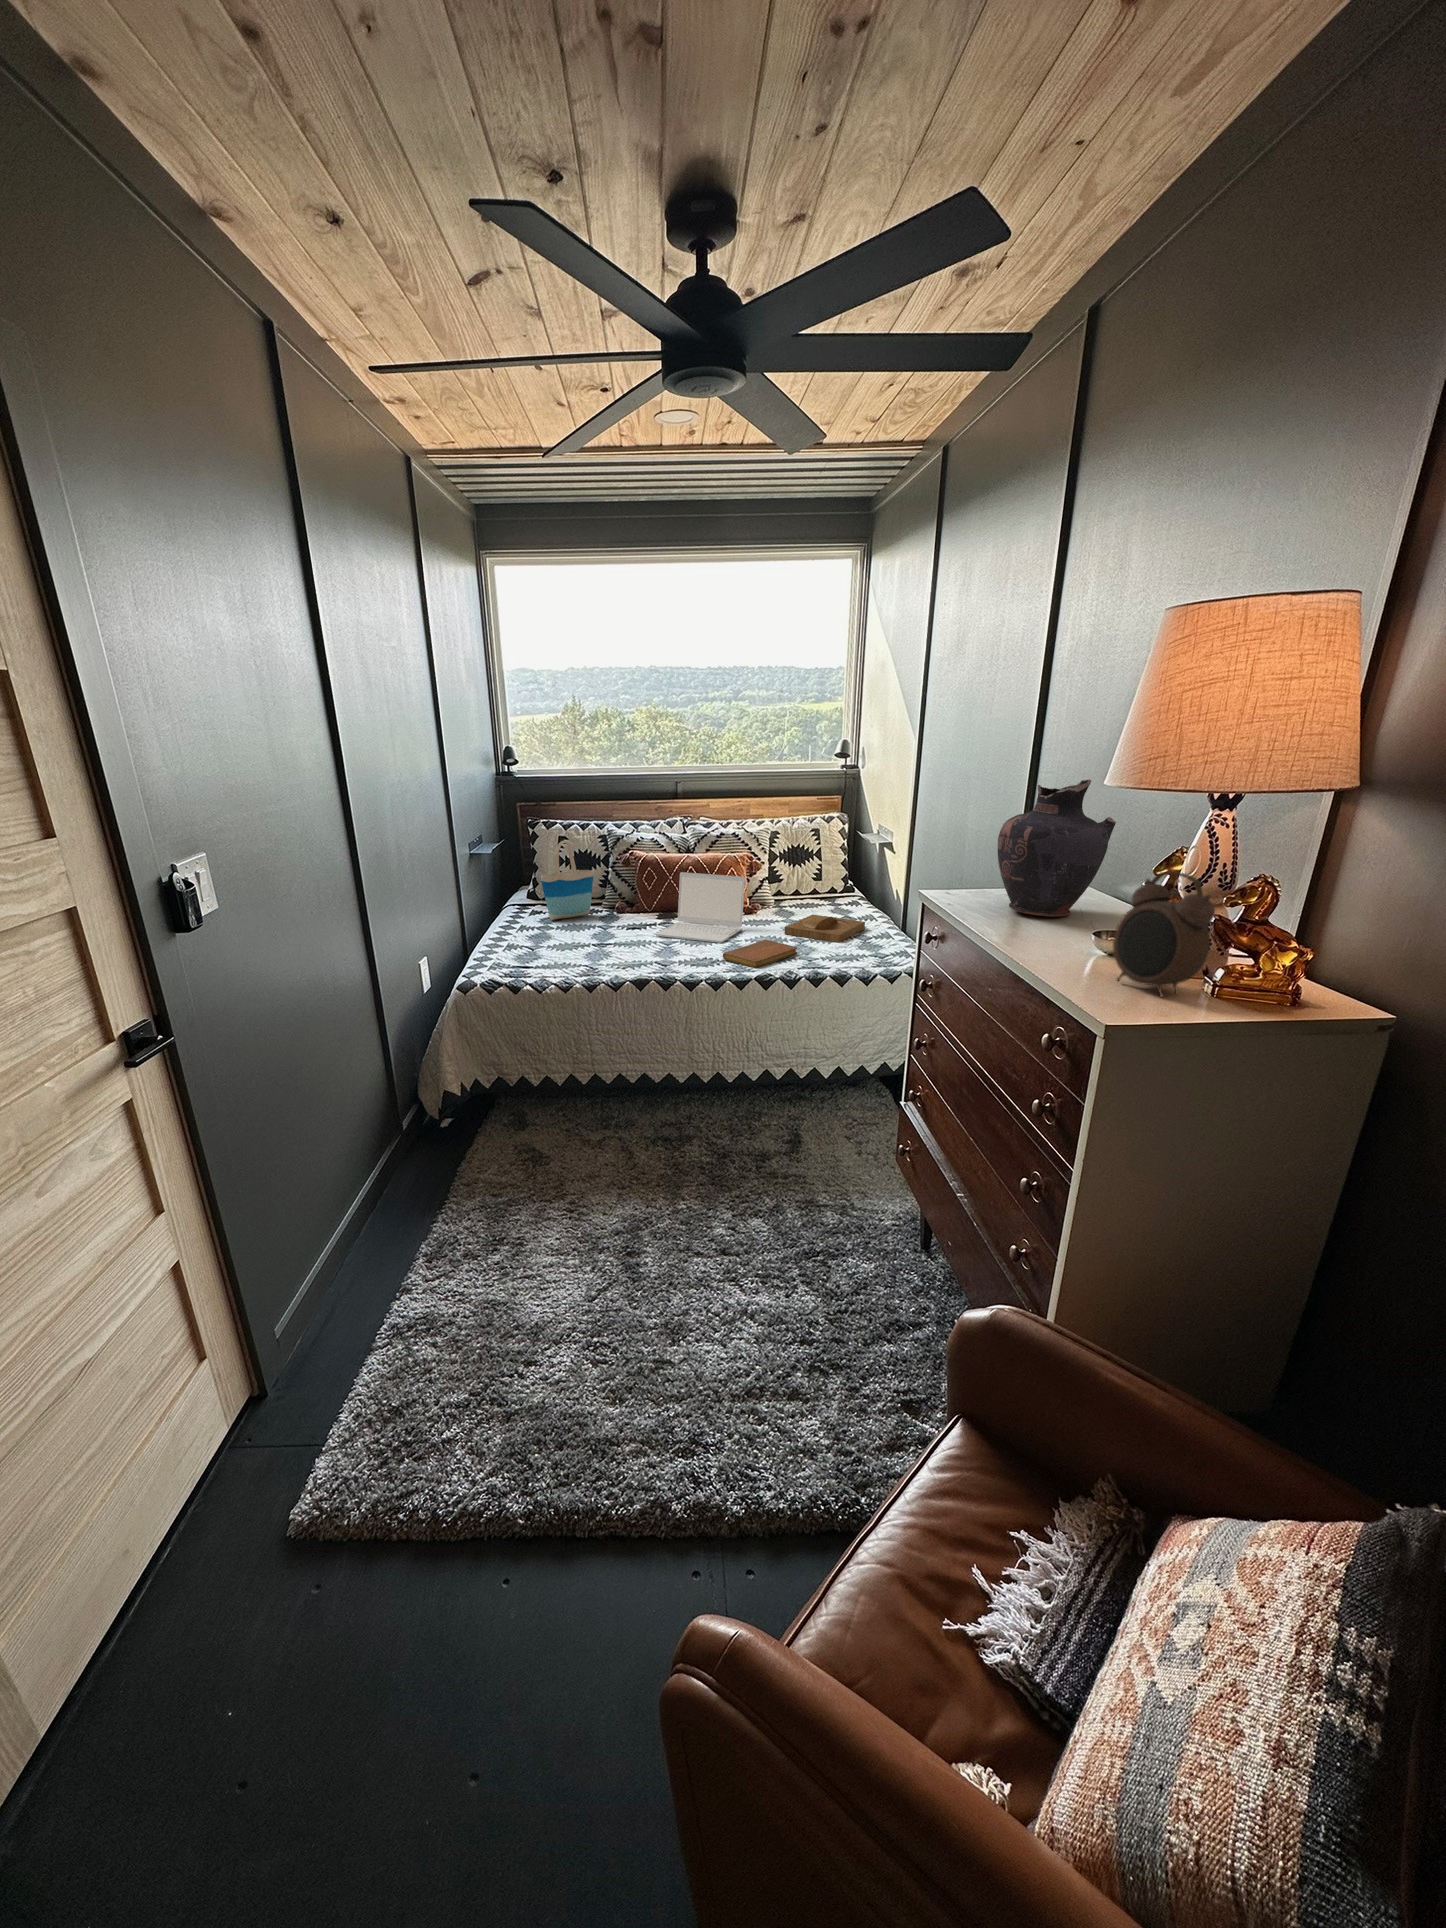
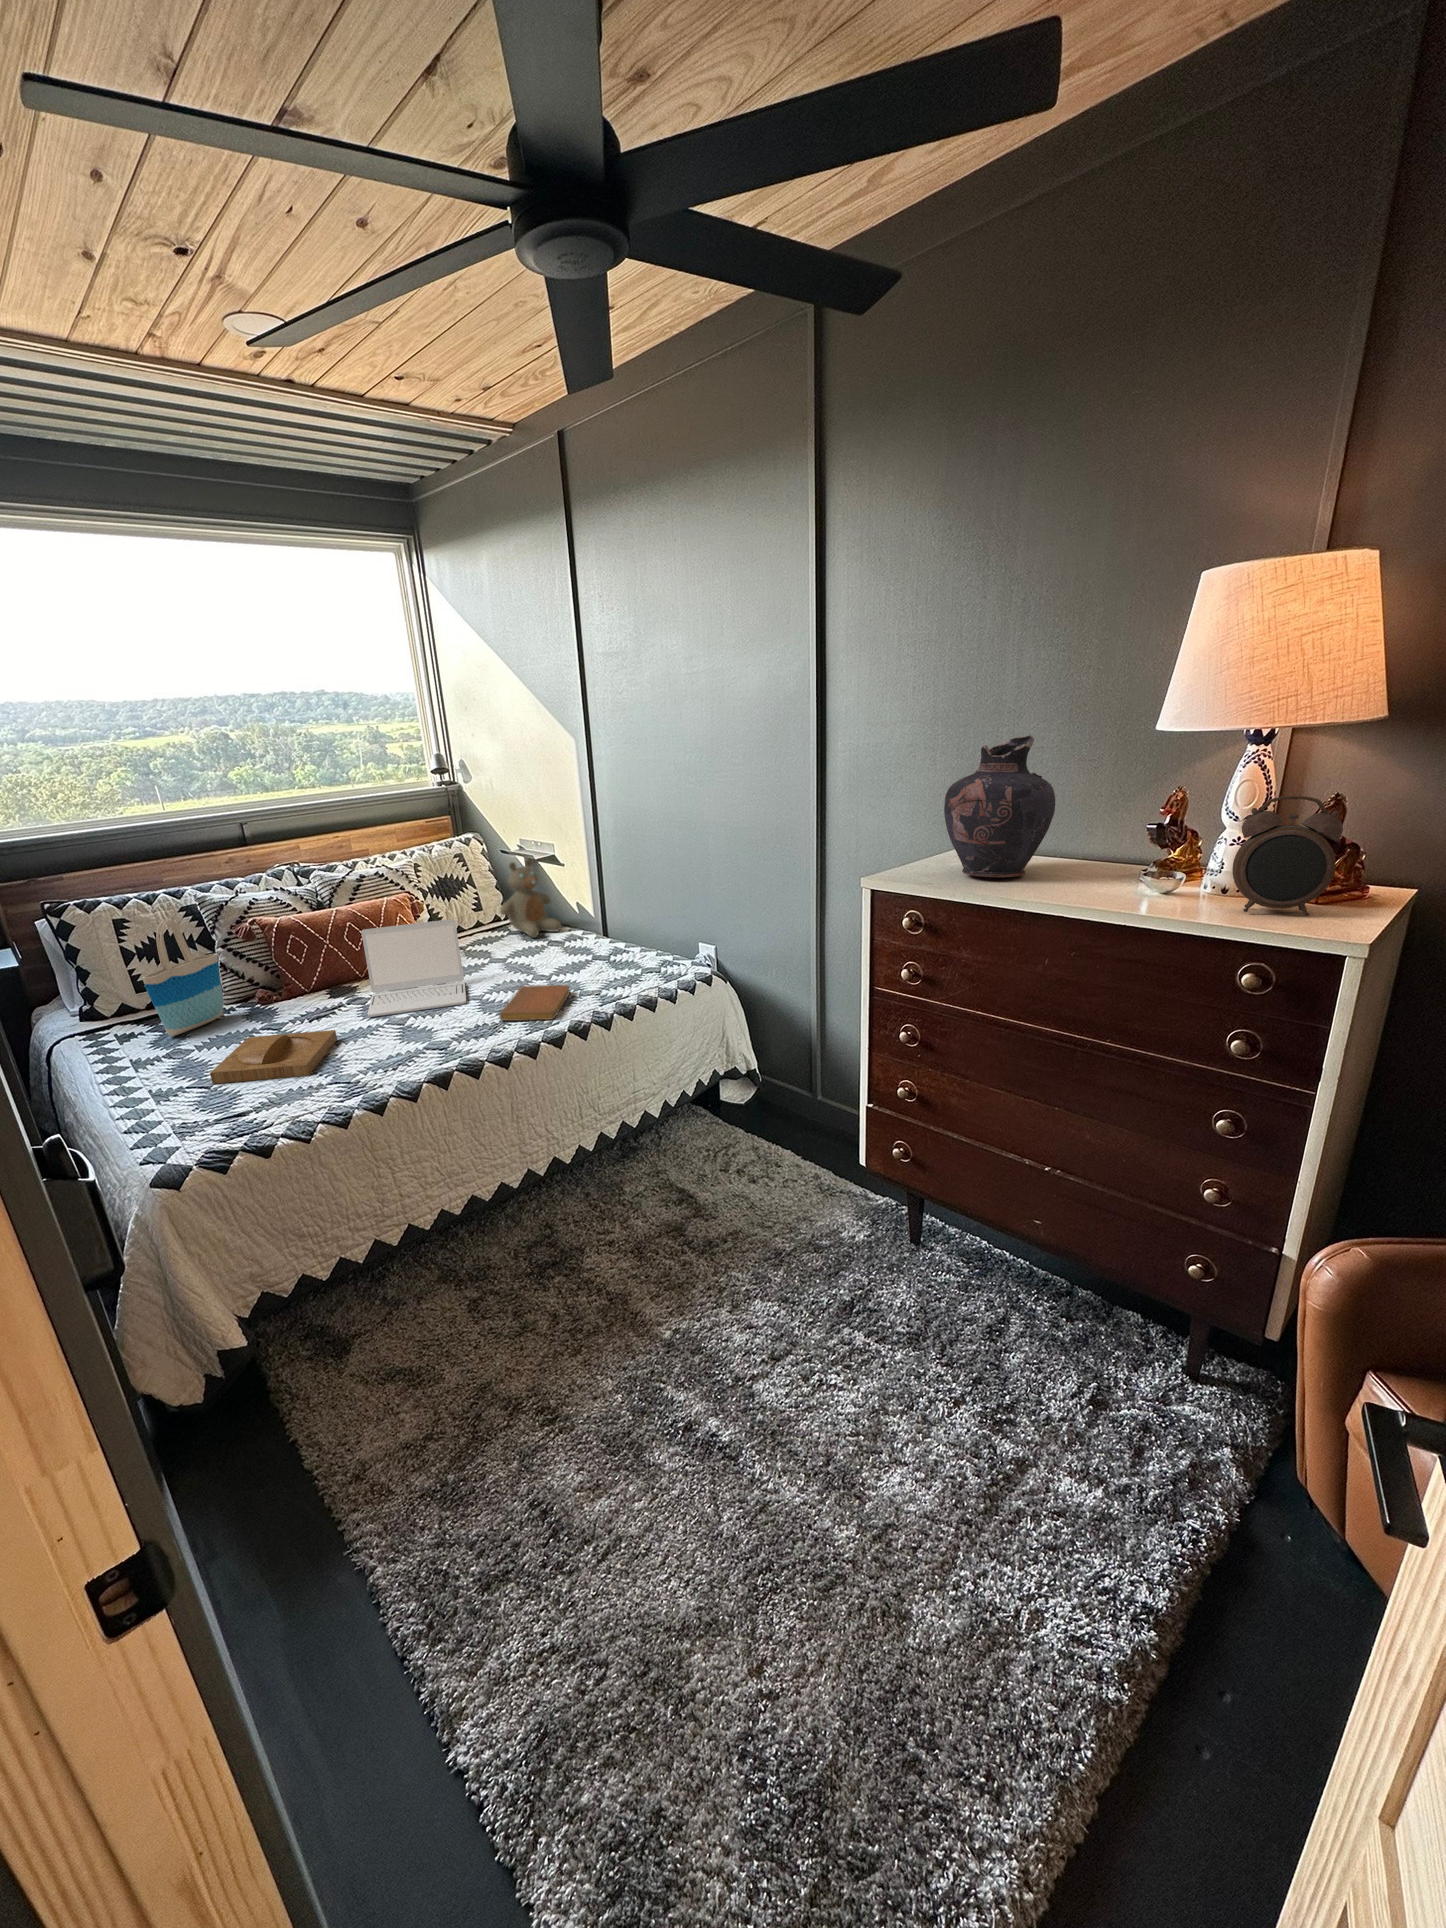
teddy bear: none [821,840,873,910] -> present [500,859,562,938]
tray: present [785,915,865,942] -> present [210,1030,337,1084]

